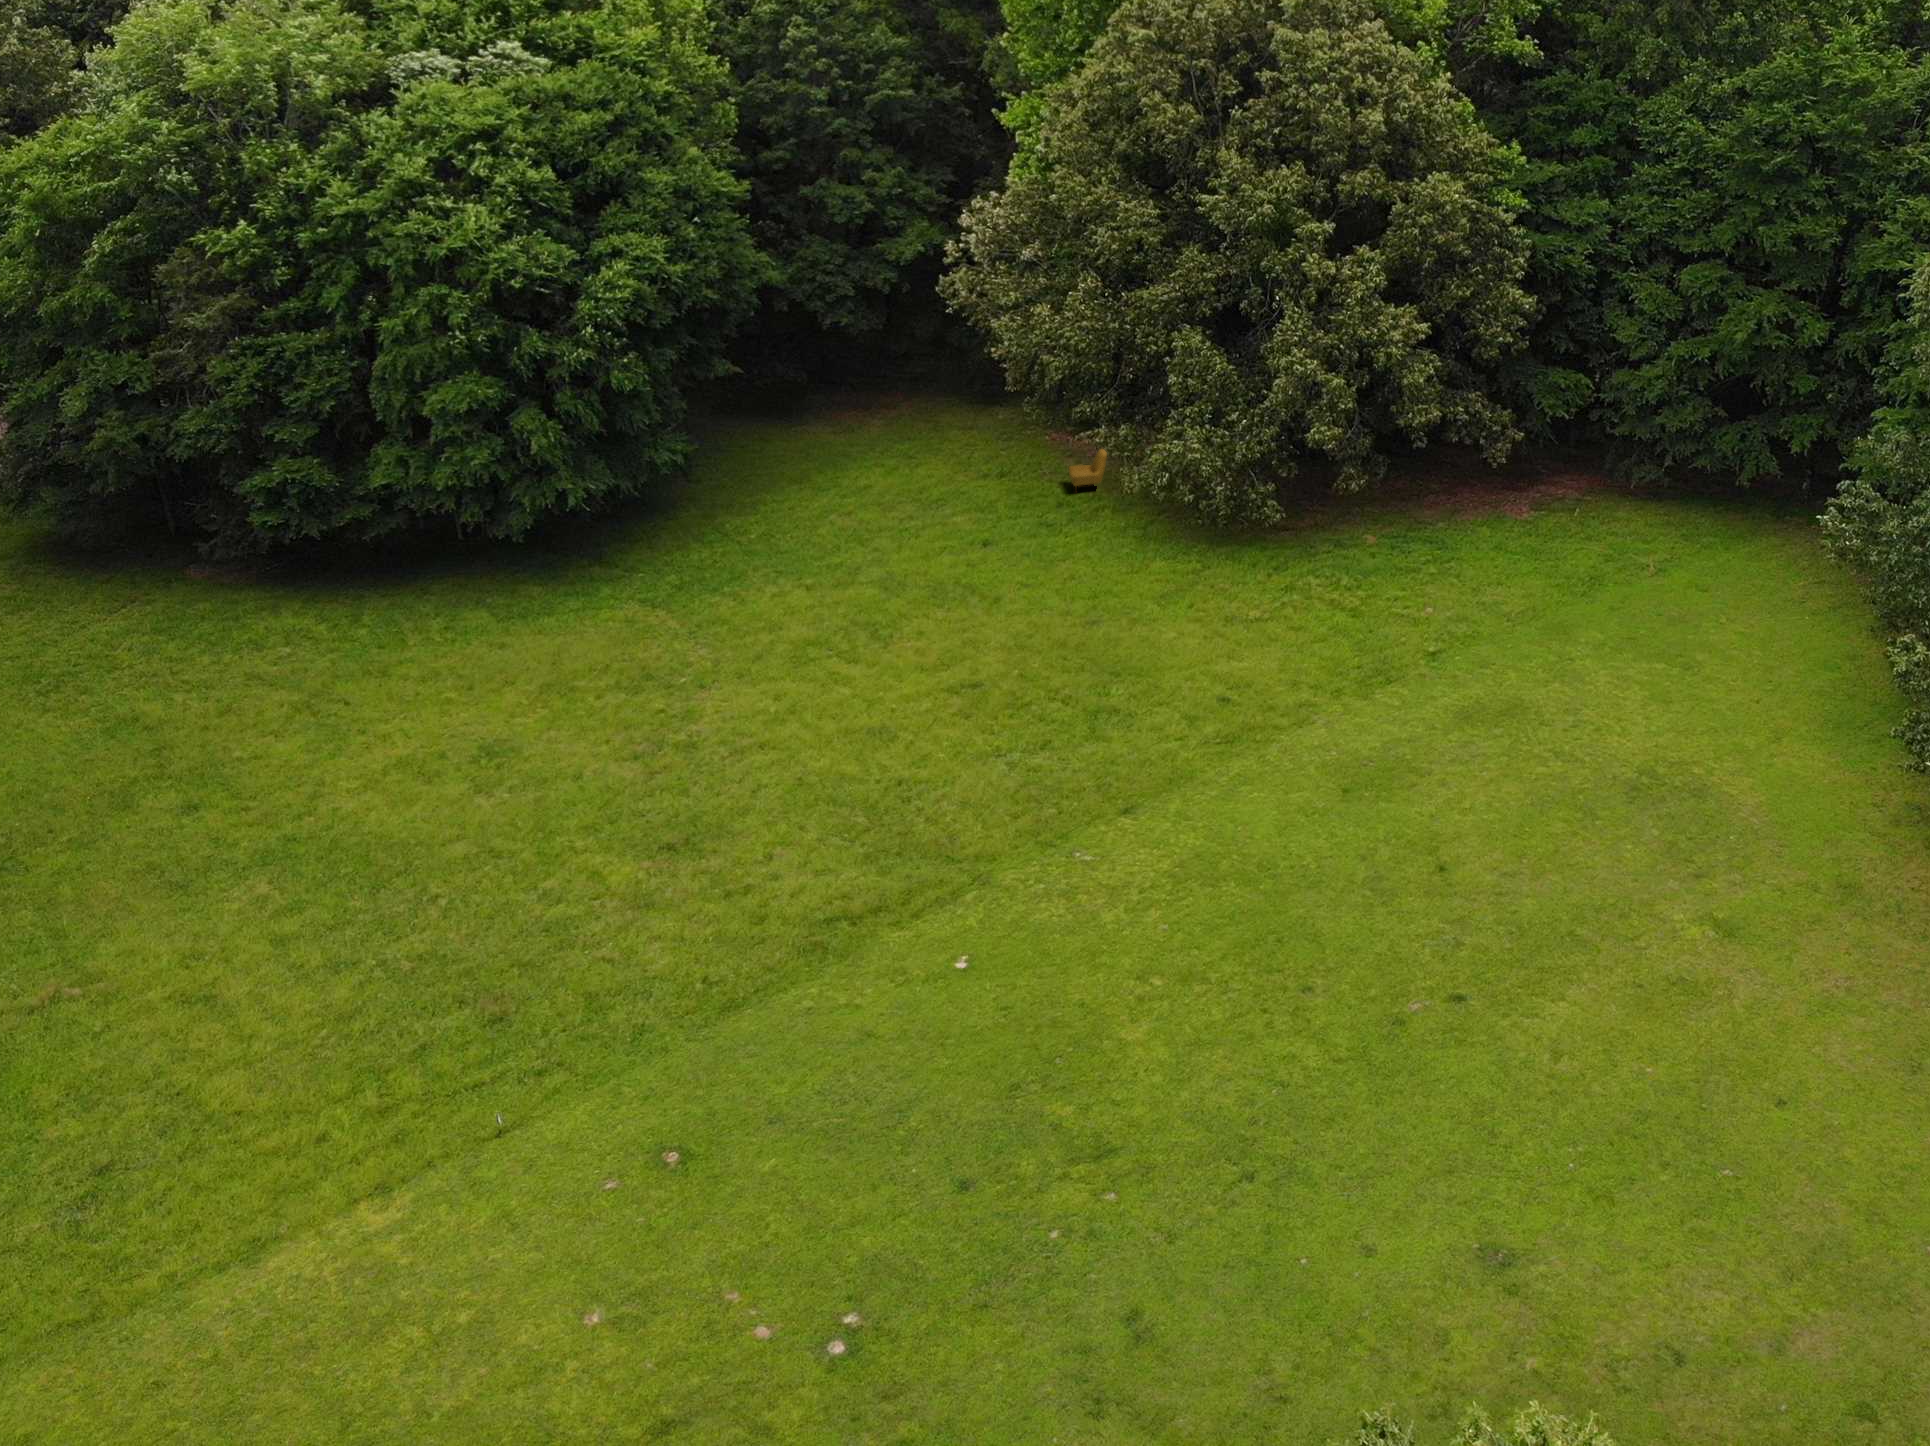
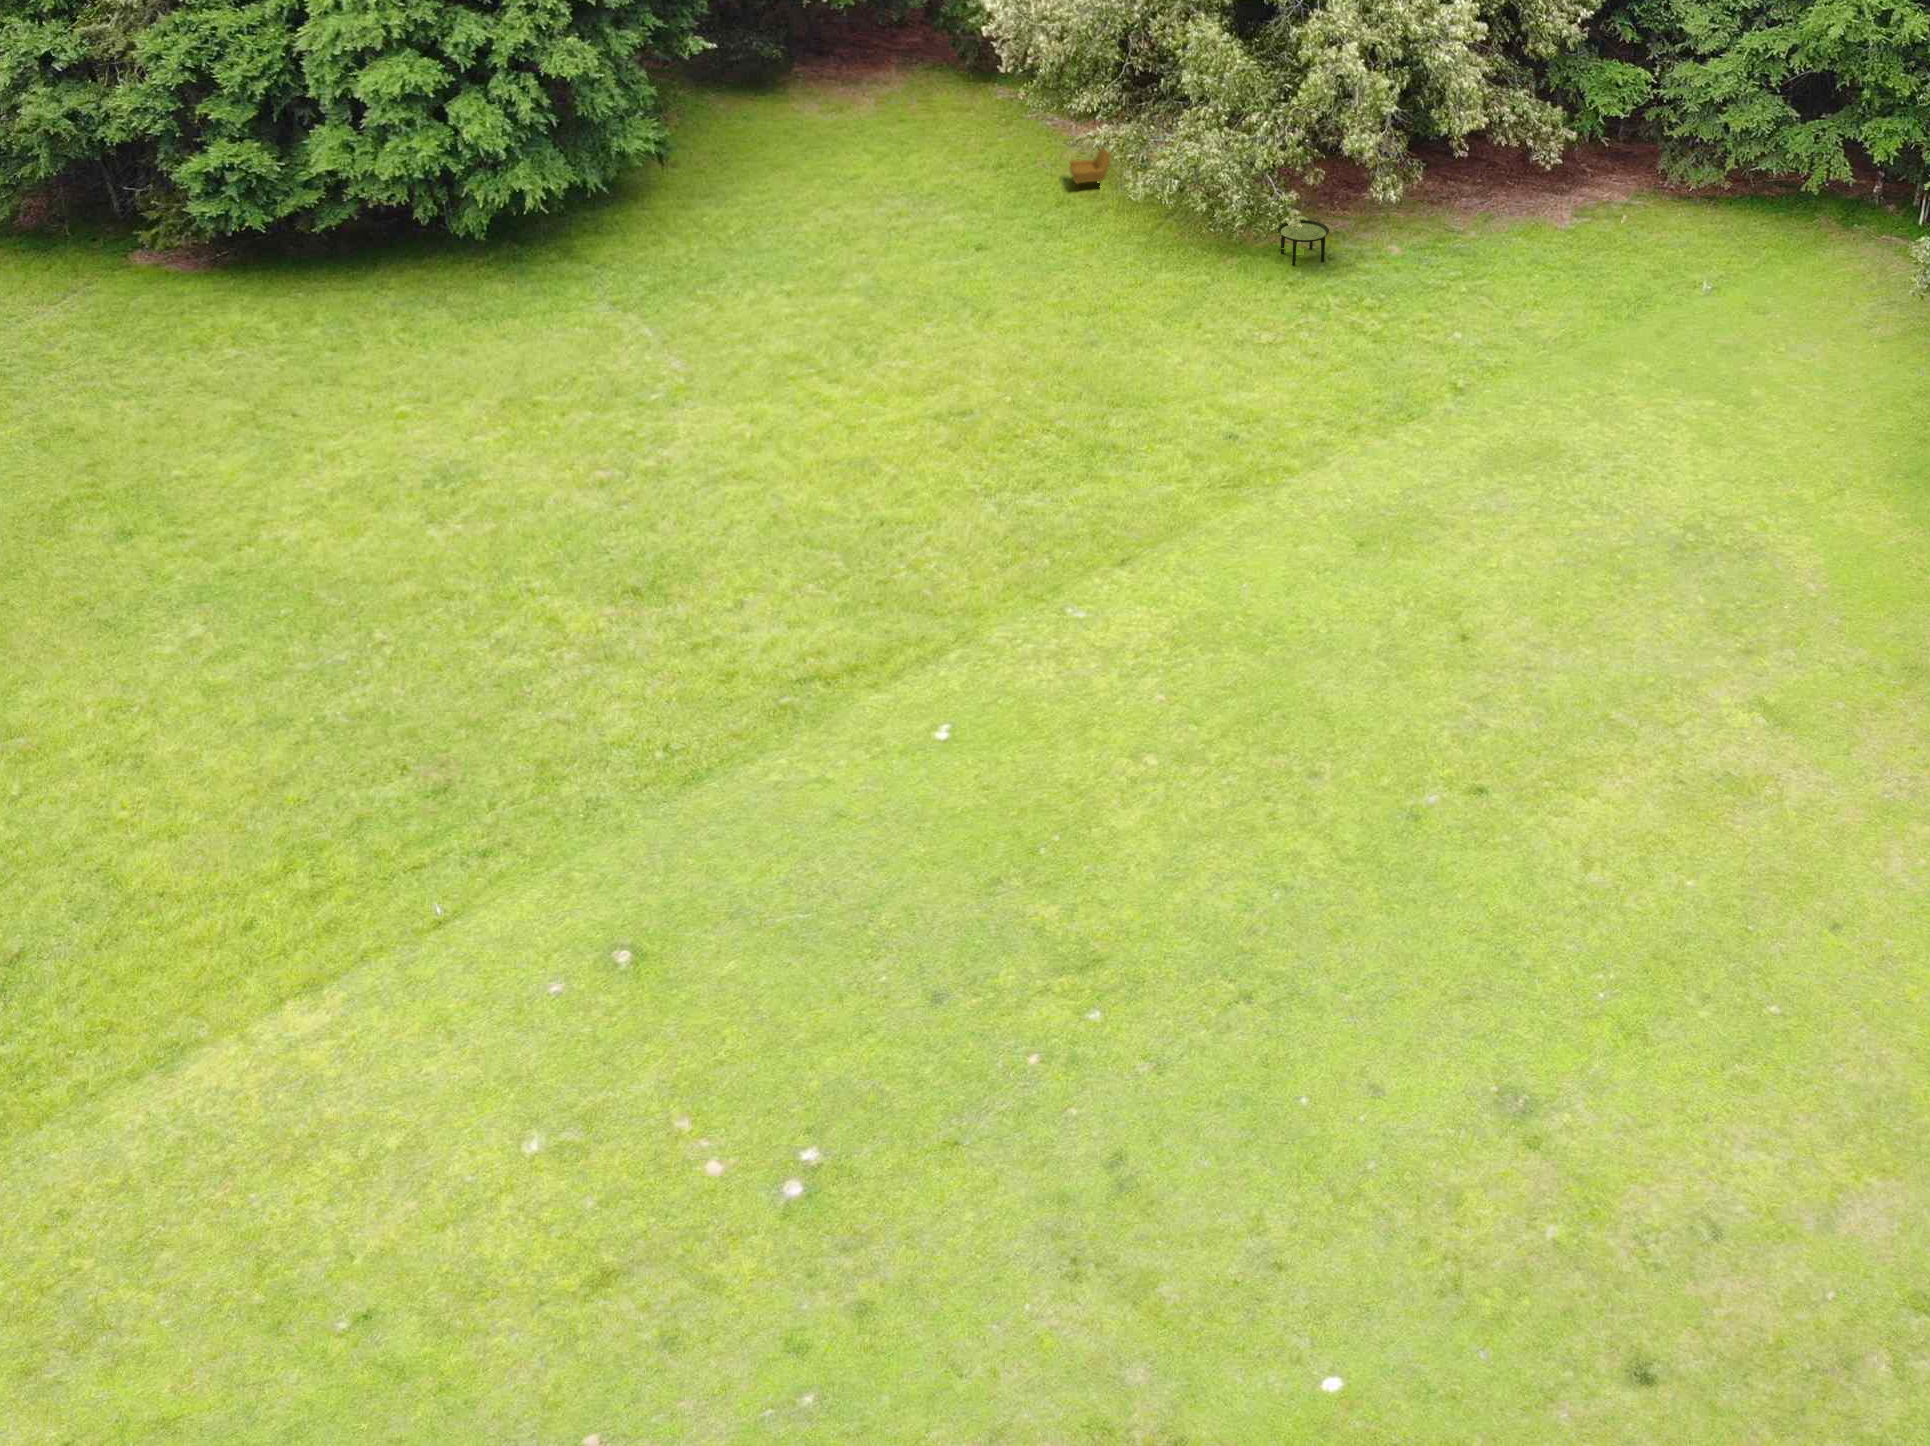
round table: none [1262,512,1309,553] -> present [1278,220,1329,266]

